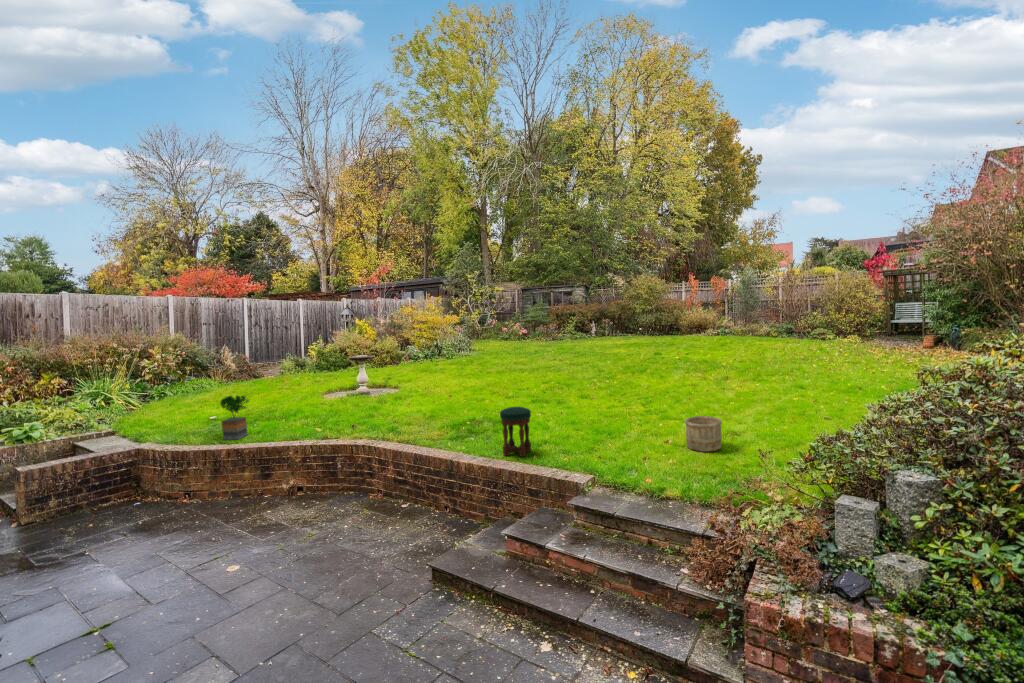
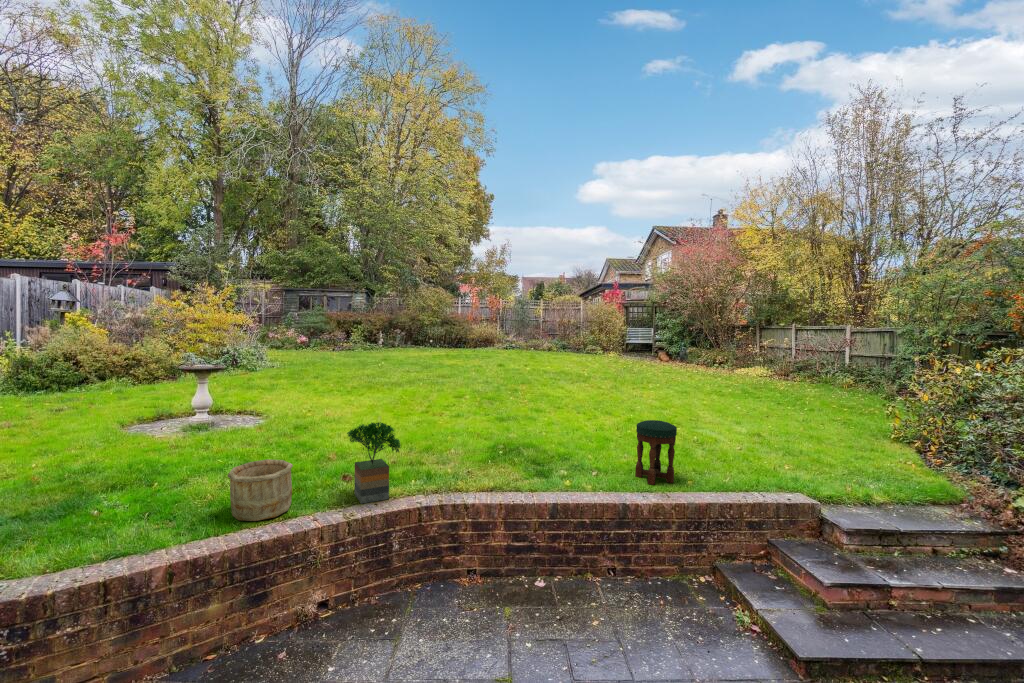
potted tree: present [220,396,249,440] -> present [347,422,401,504]
wooden bucket: present [685,416,722,452] -> present [227,459,293,521]

